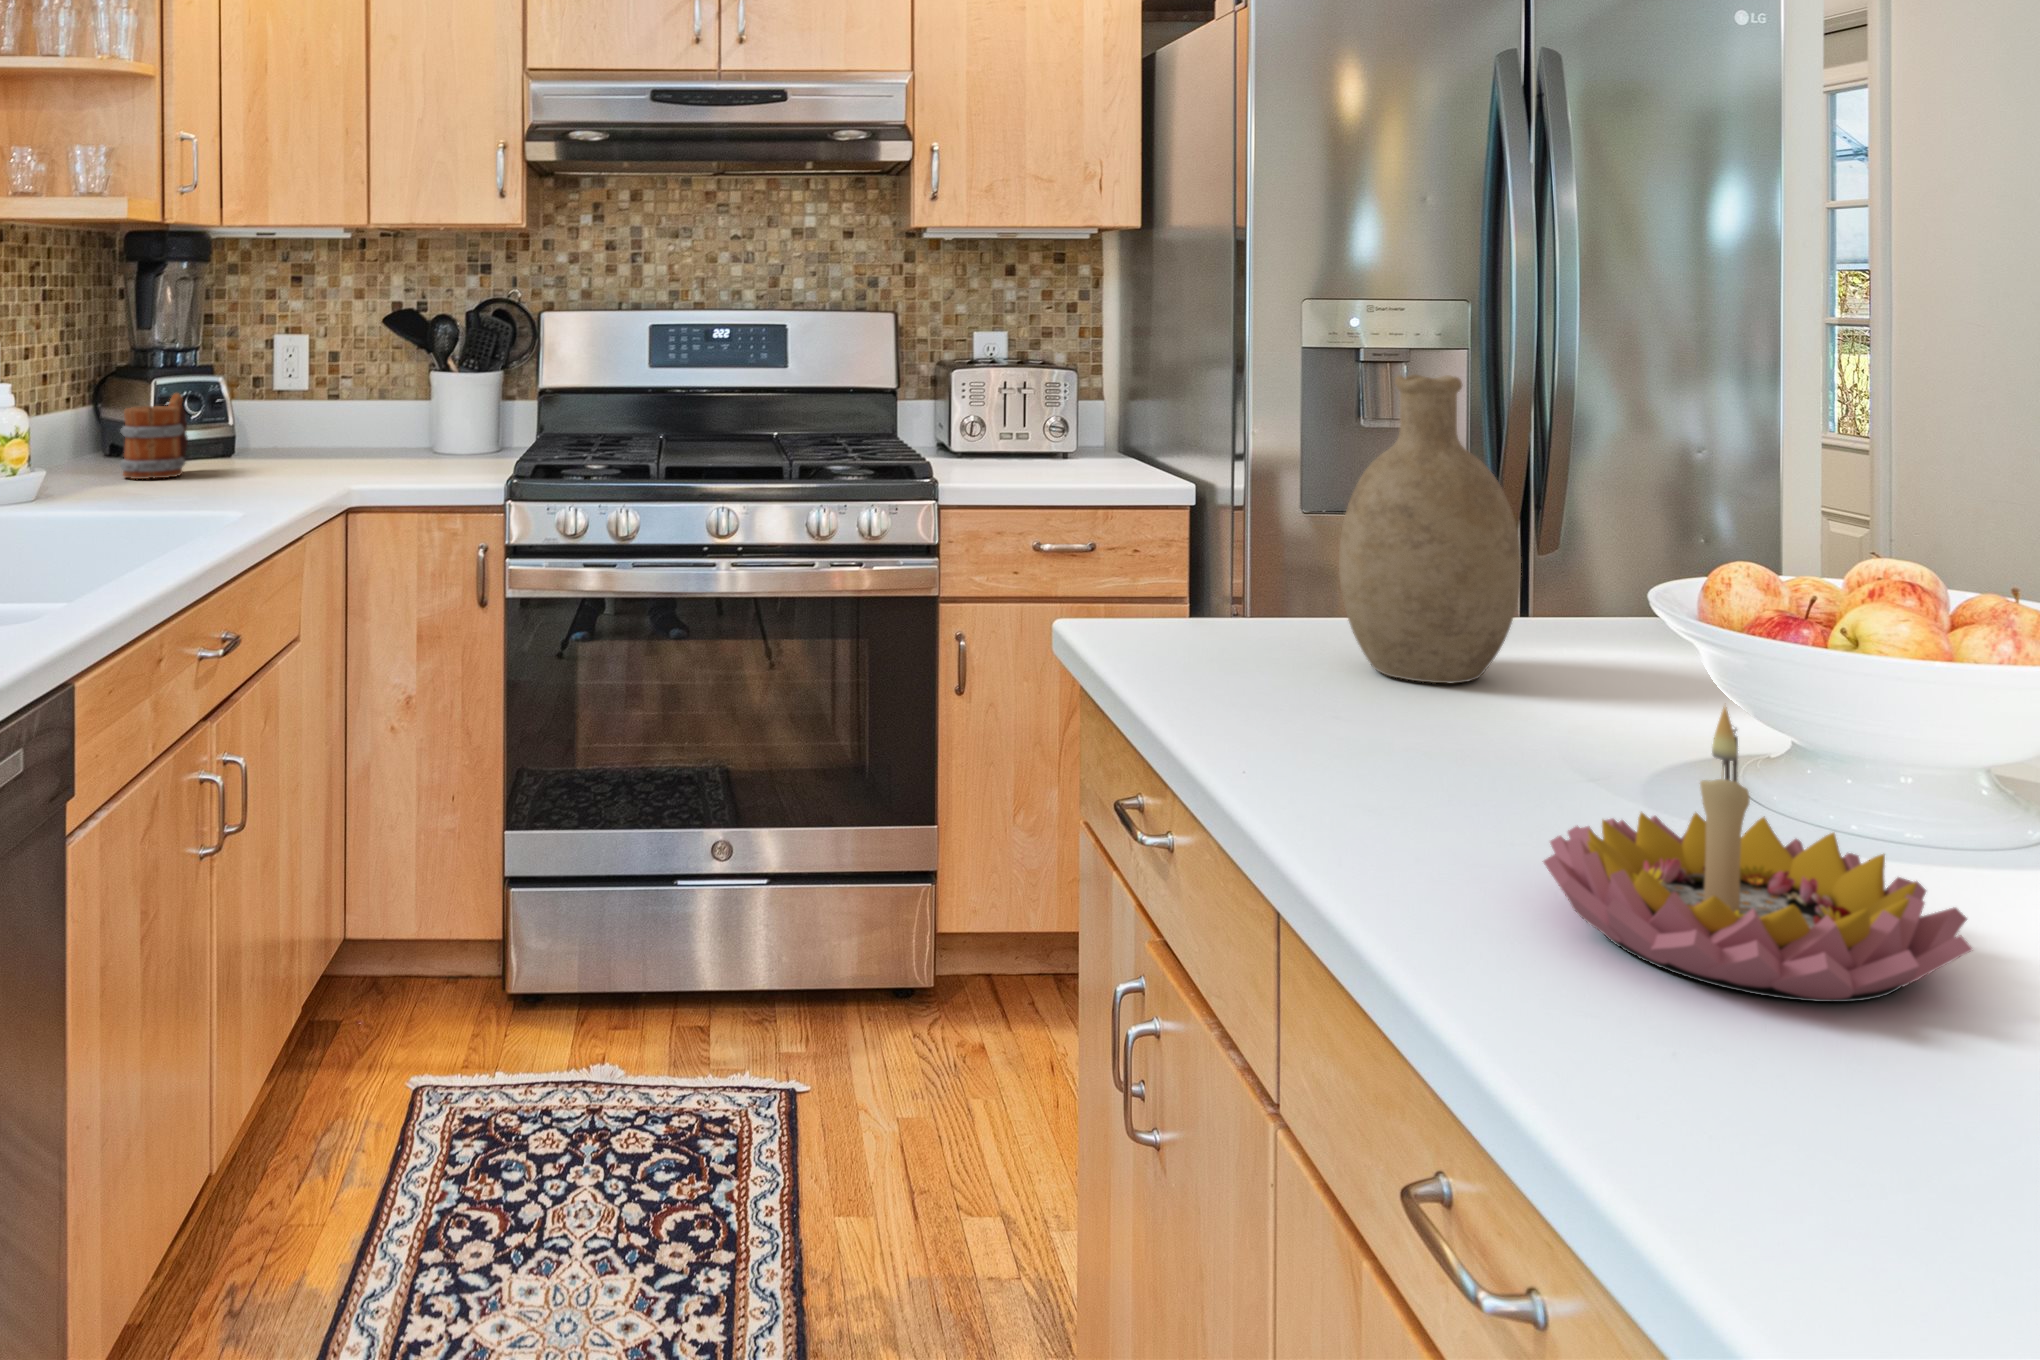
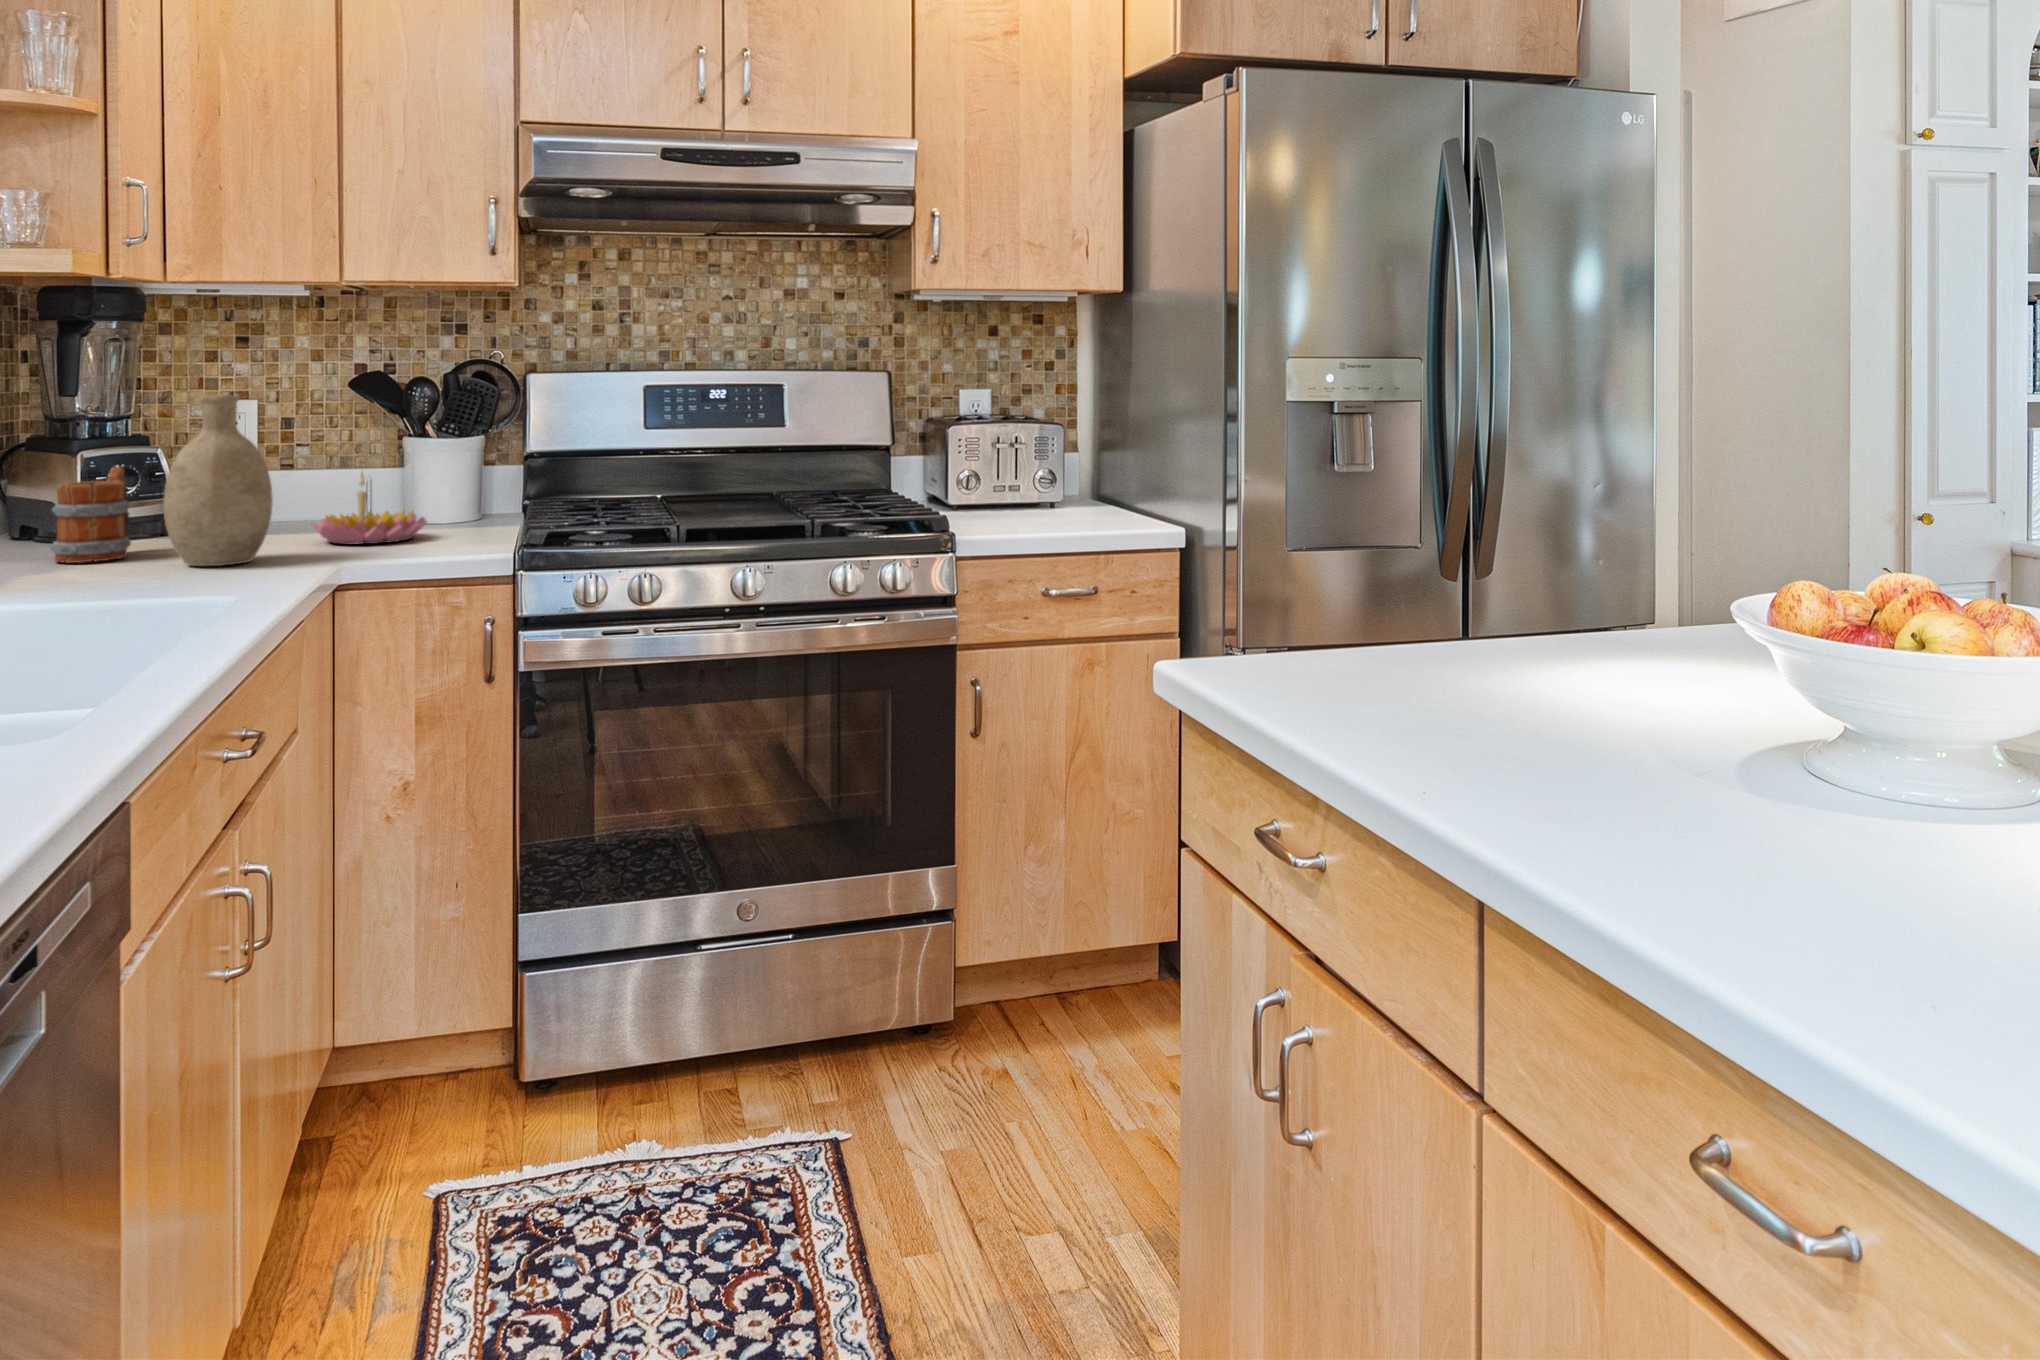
decorative vase: present [1339,374,1521,684] -> present [164,394,273,566]
candle holder: present [1544,706,1972,1002] -> present [311,472,427,545]

